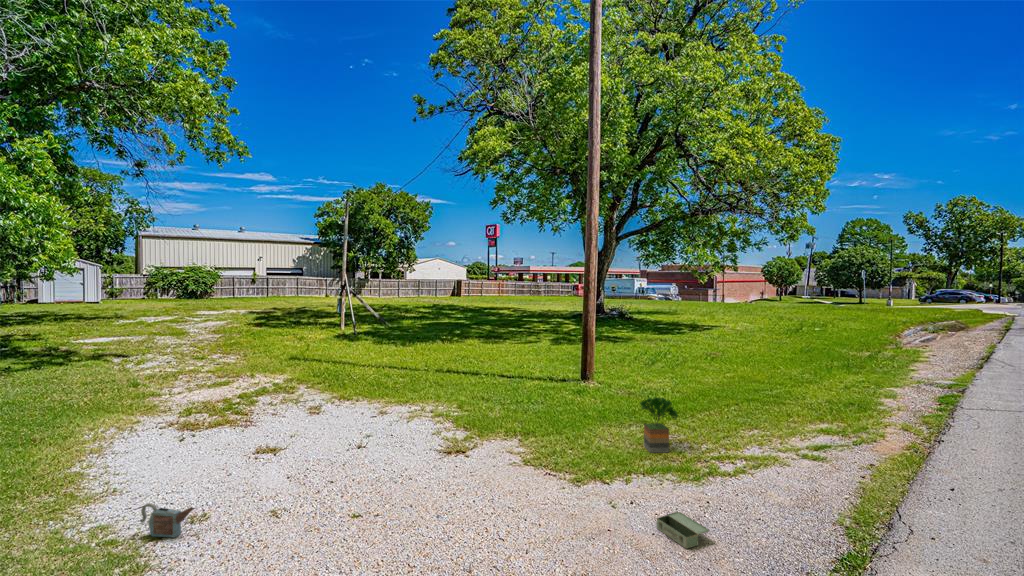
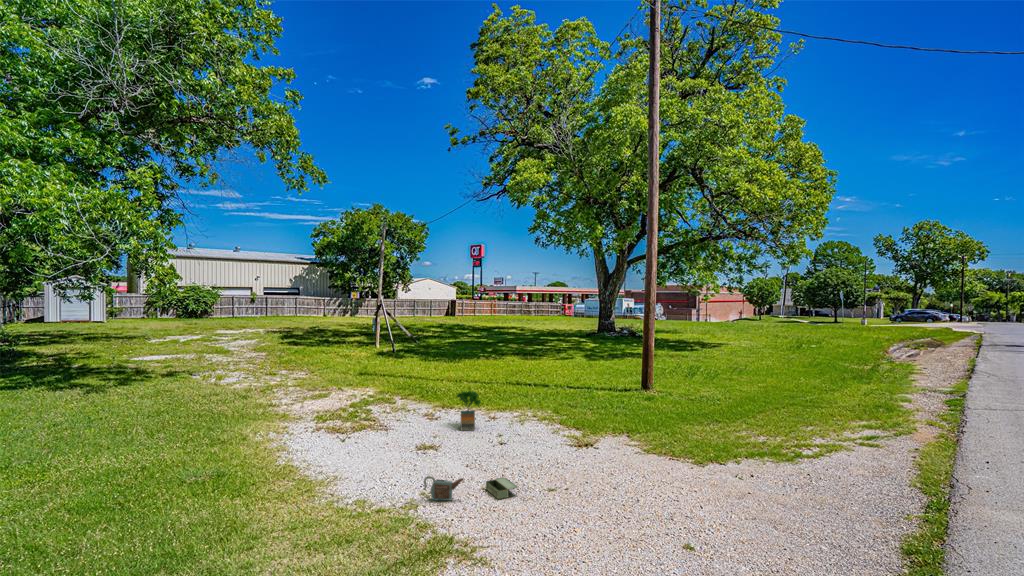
potted tree: present [640,397,678,453] -> present [456,391,481,431]
toolbox: present [657,512,709,549] -> present [486,477,517,499]

